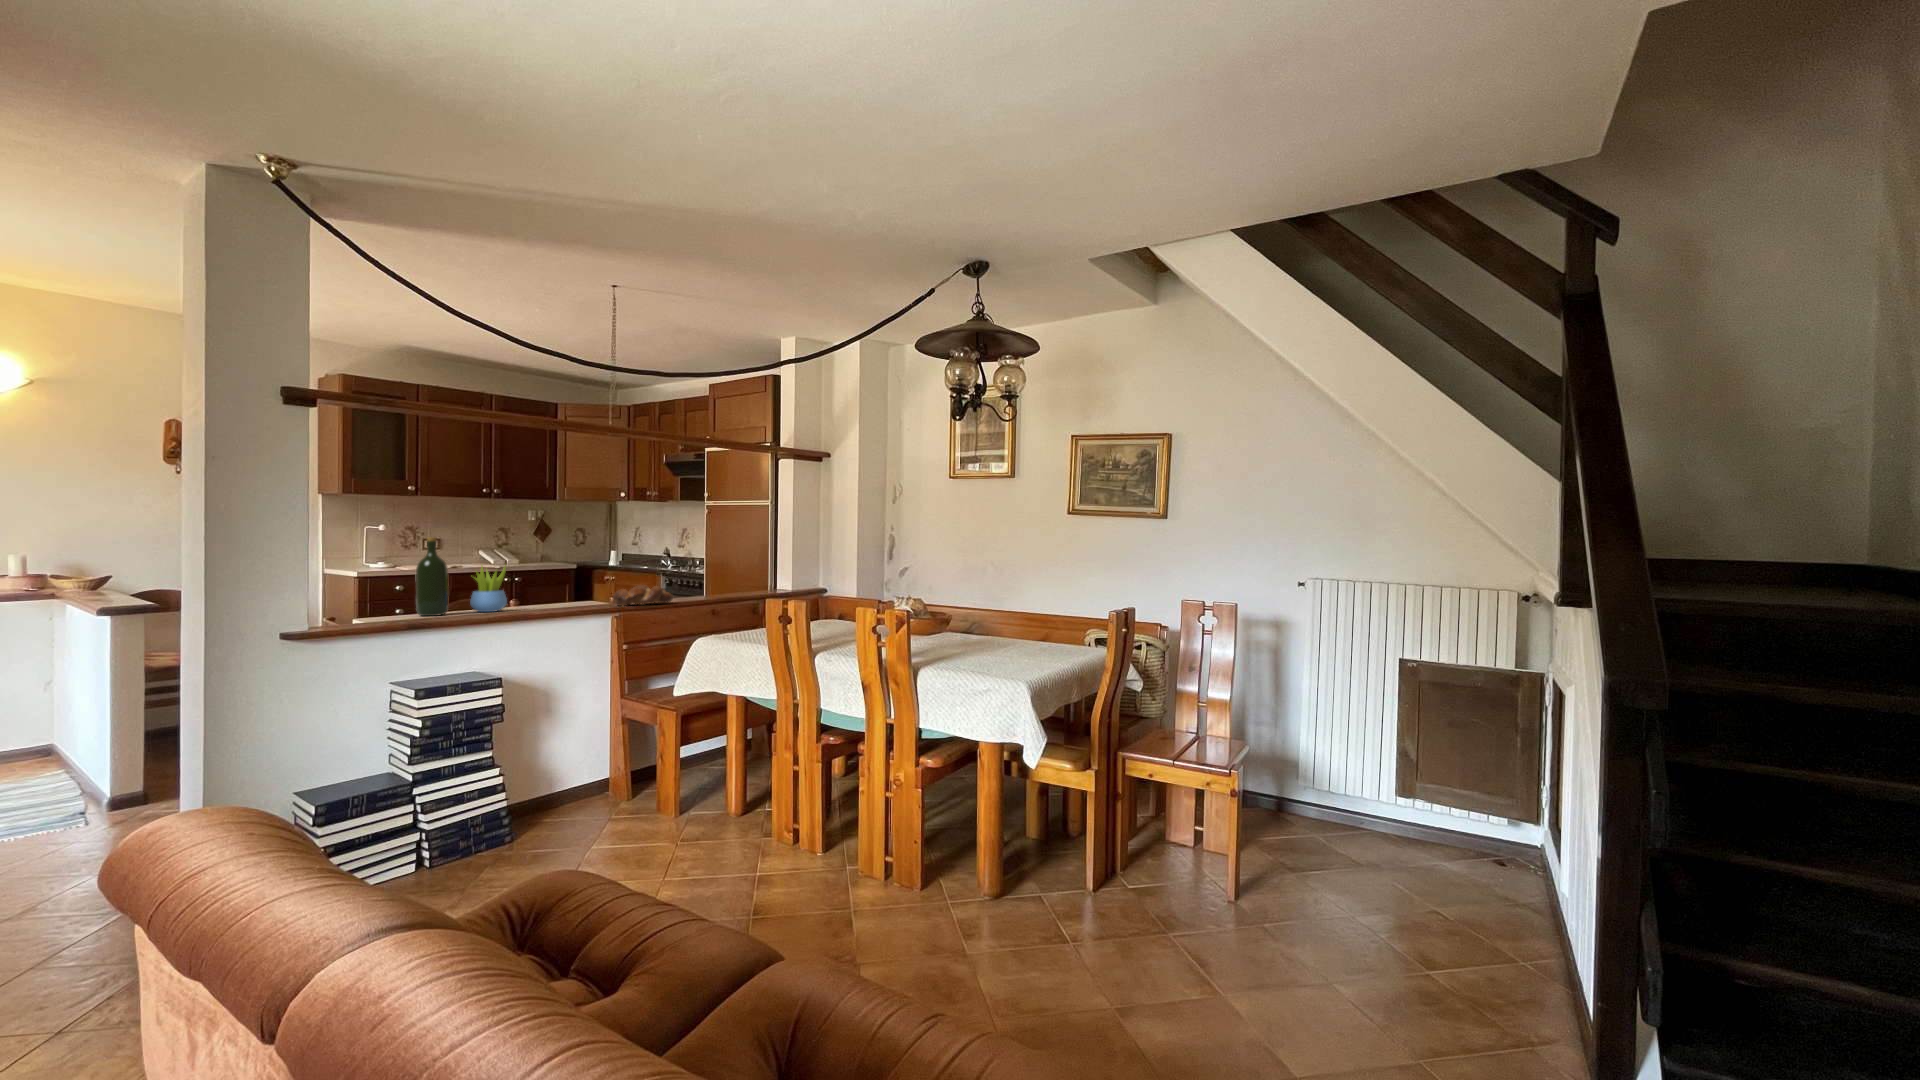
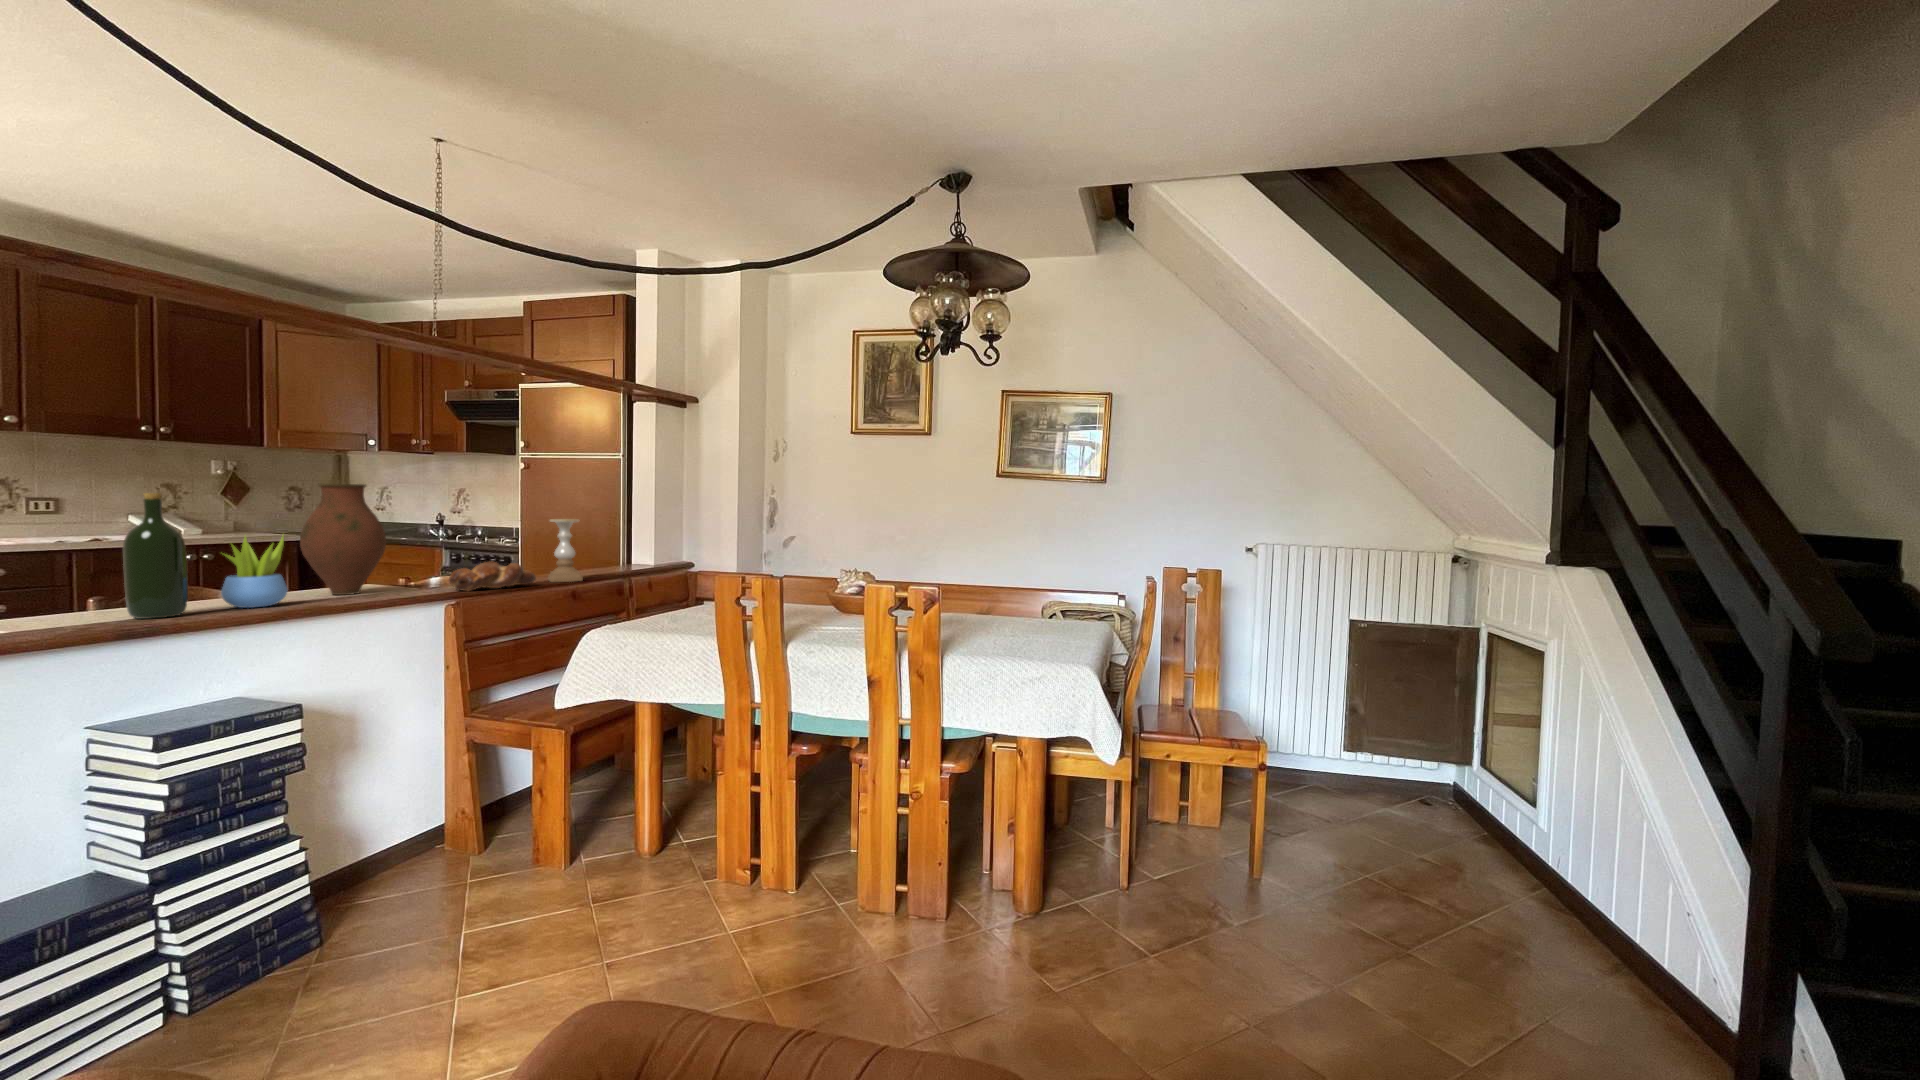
vase: none [524,529,576,607] -> present [300,483,386,595]
candle holder: none [689,553,713,602] -> present [548,519,583,582]

